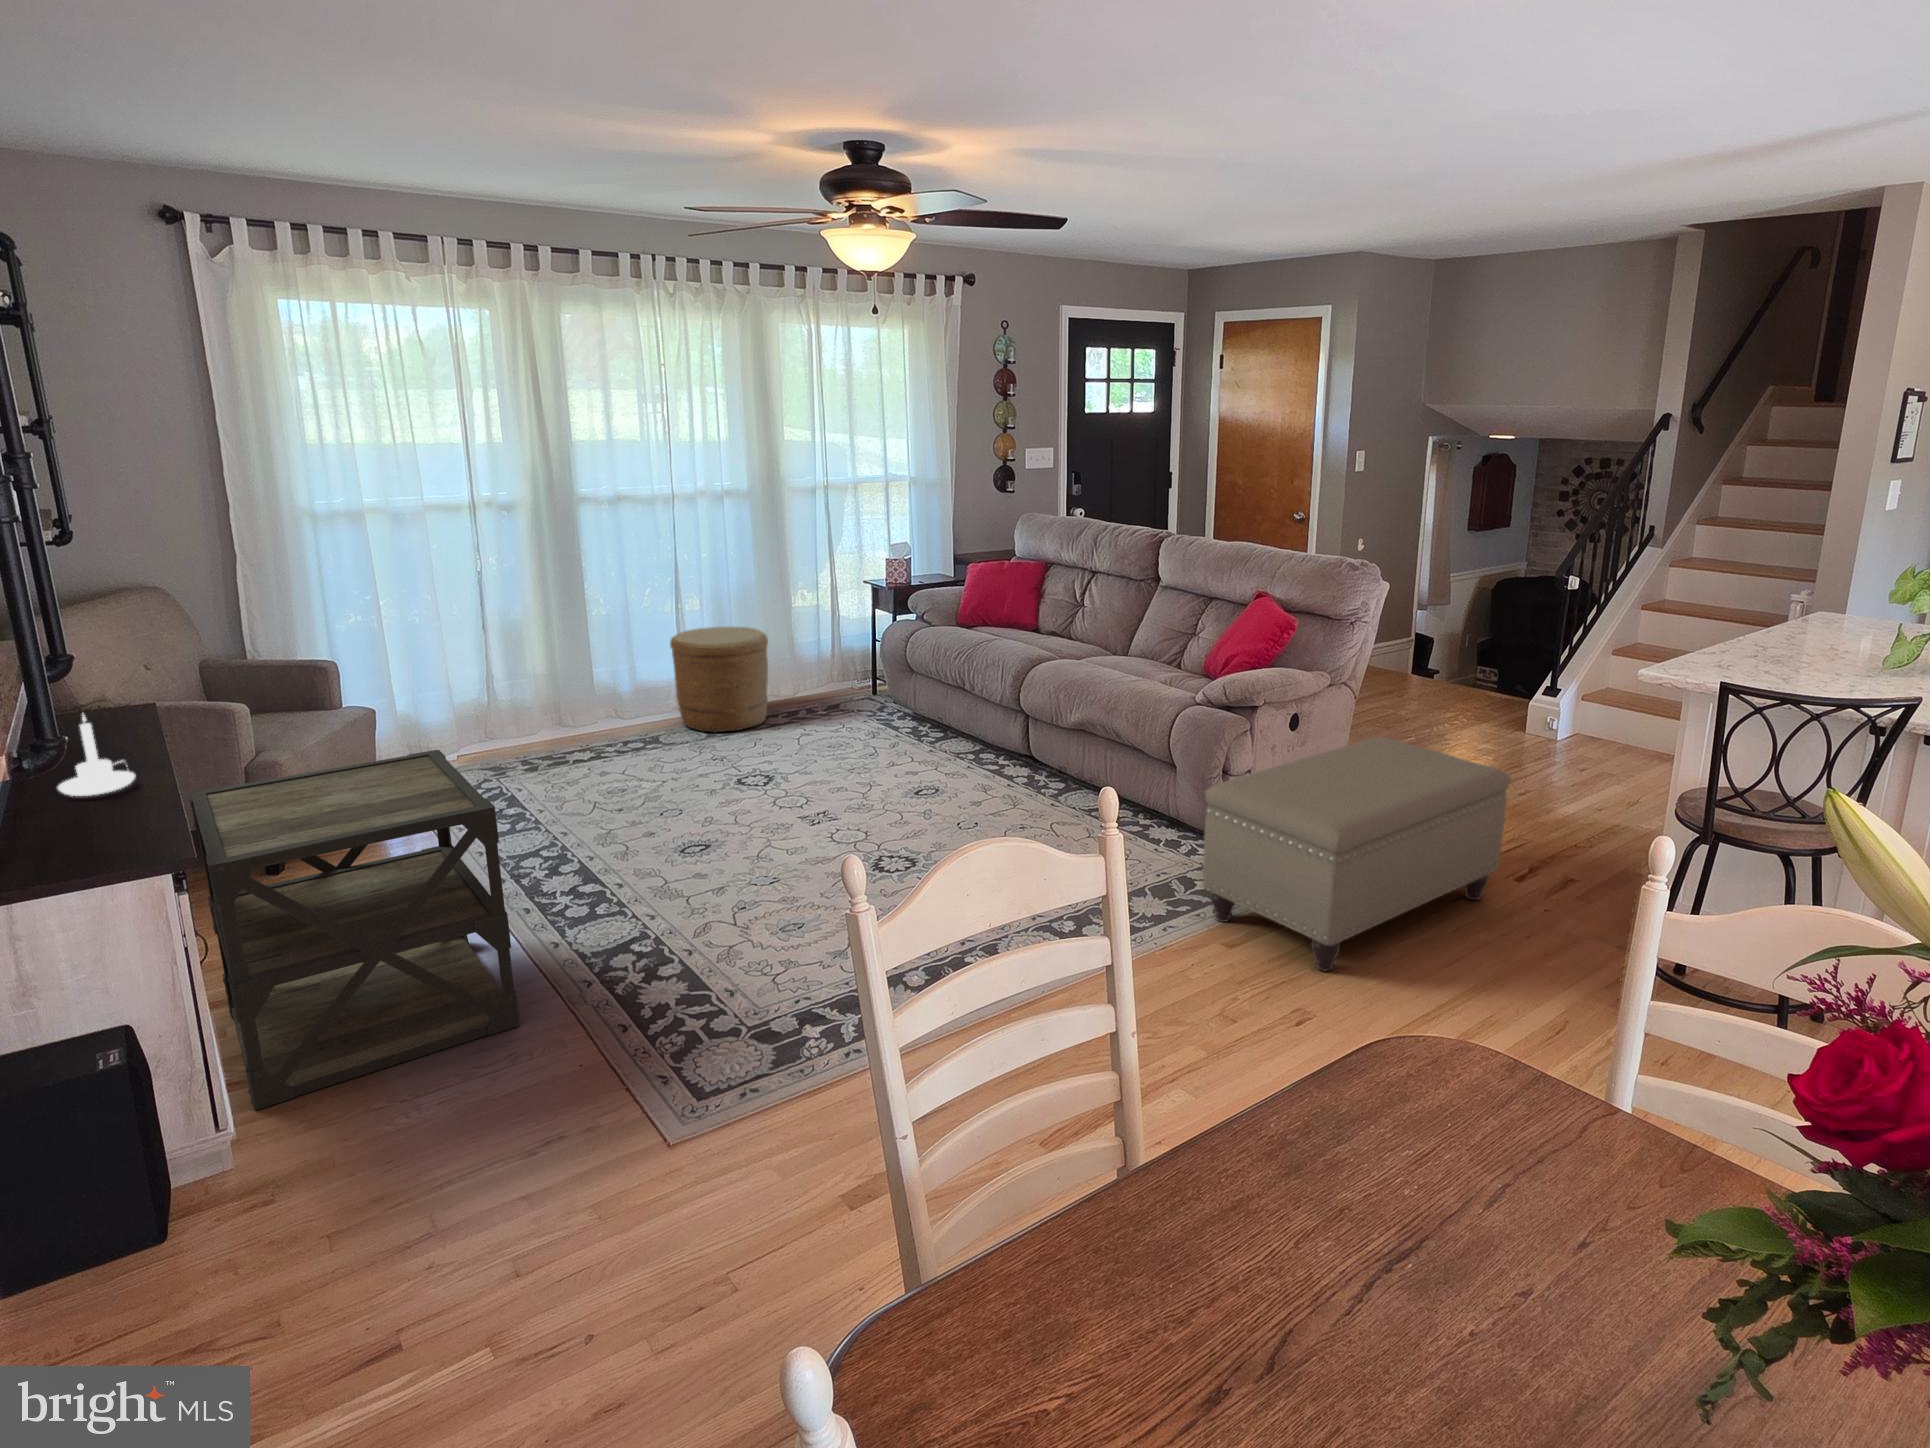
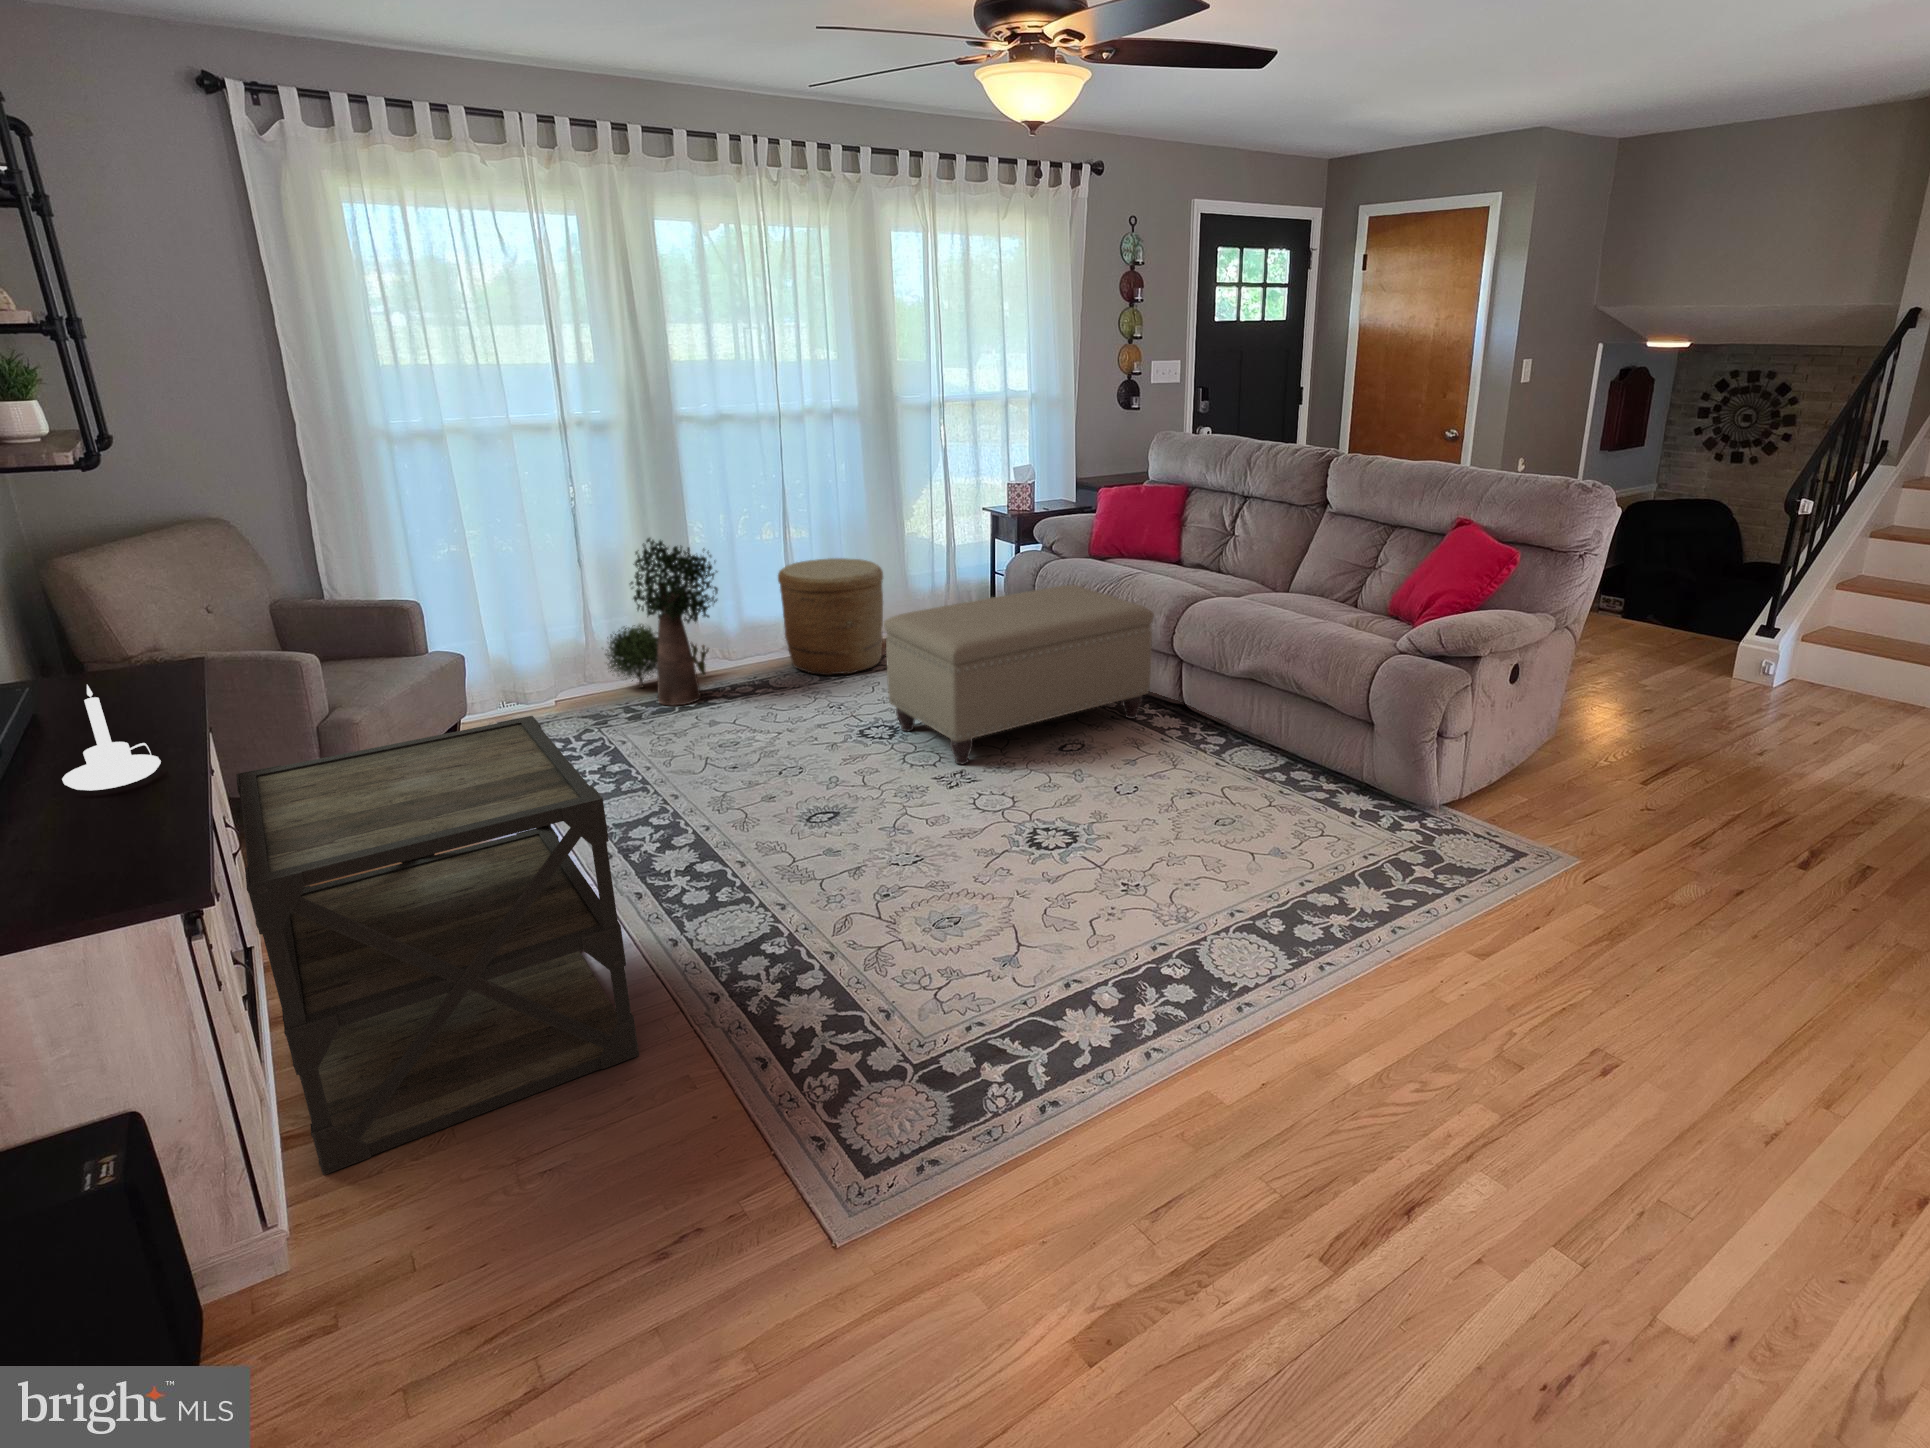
potted plant: none [504,606,614,759] -> present [605,538,718,705]
ottoman: present [1203,737,1511,971] -> present [884,585,1154,765]

